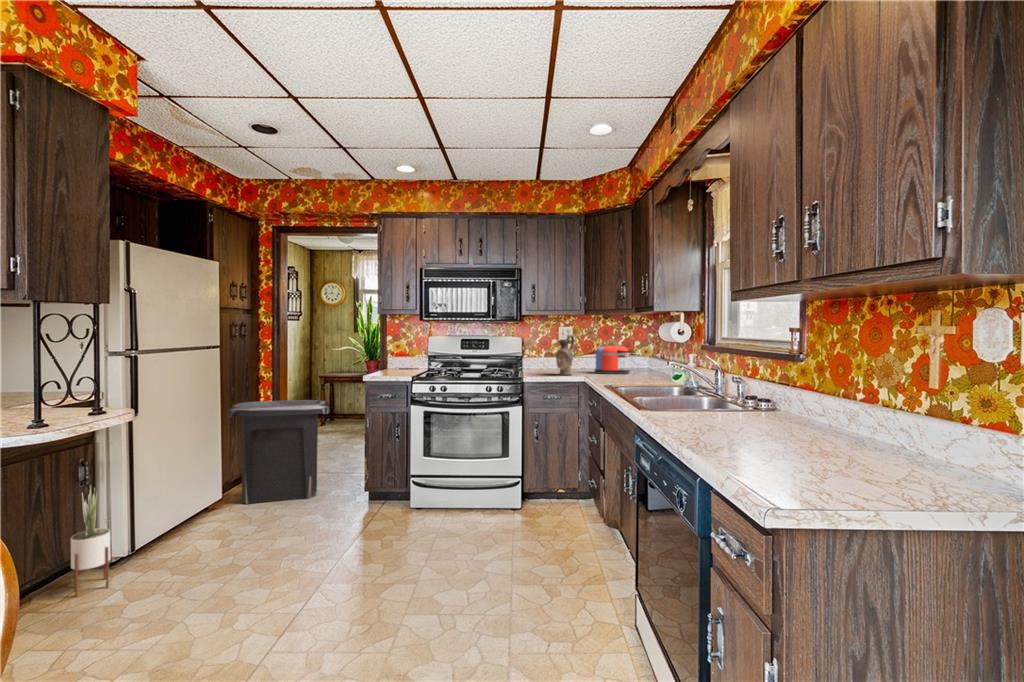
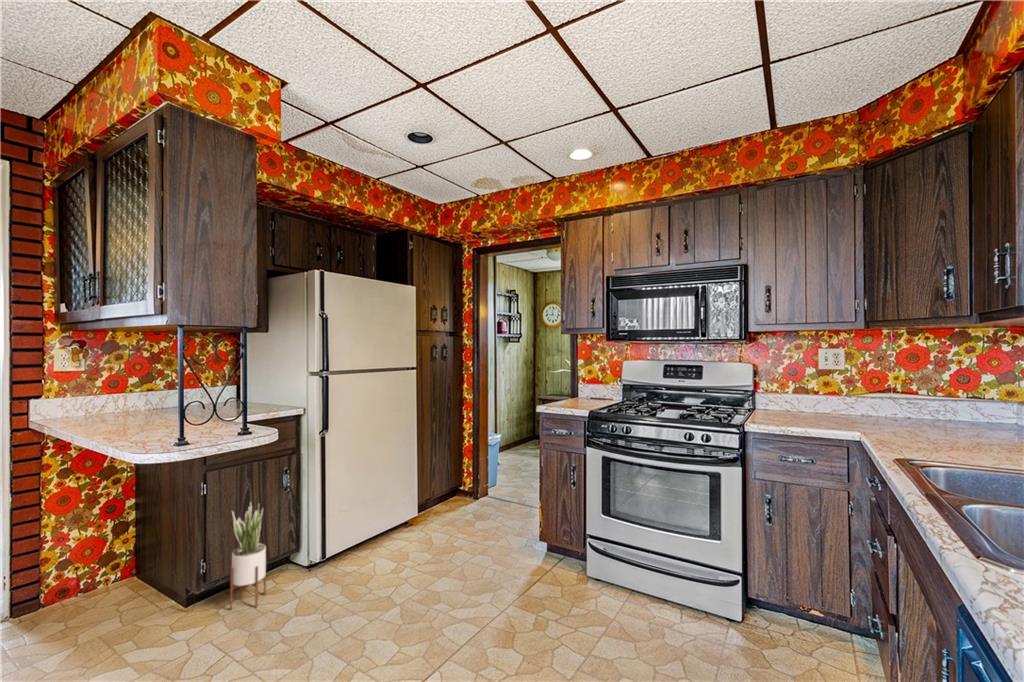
ceramic pitcher: present [556,335,574,375] -> none [806,360,843,426]
coffee maker: present [595,346,635,374] -> none [888,380,984,433]
trash can: present [228,400,329,504] -> none [416,423,510,535]

